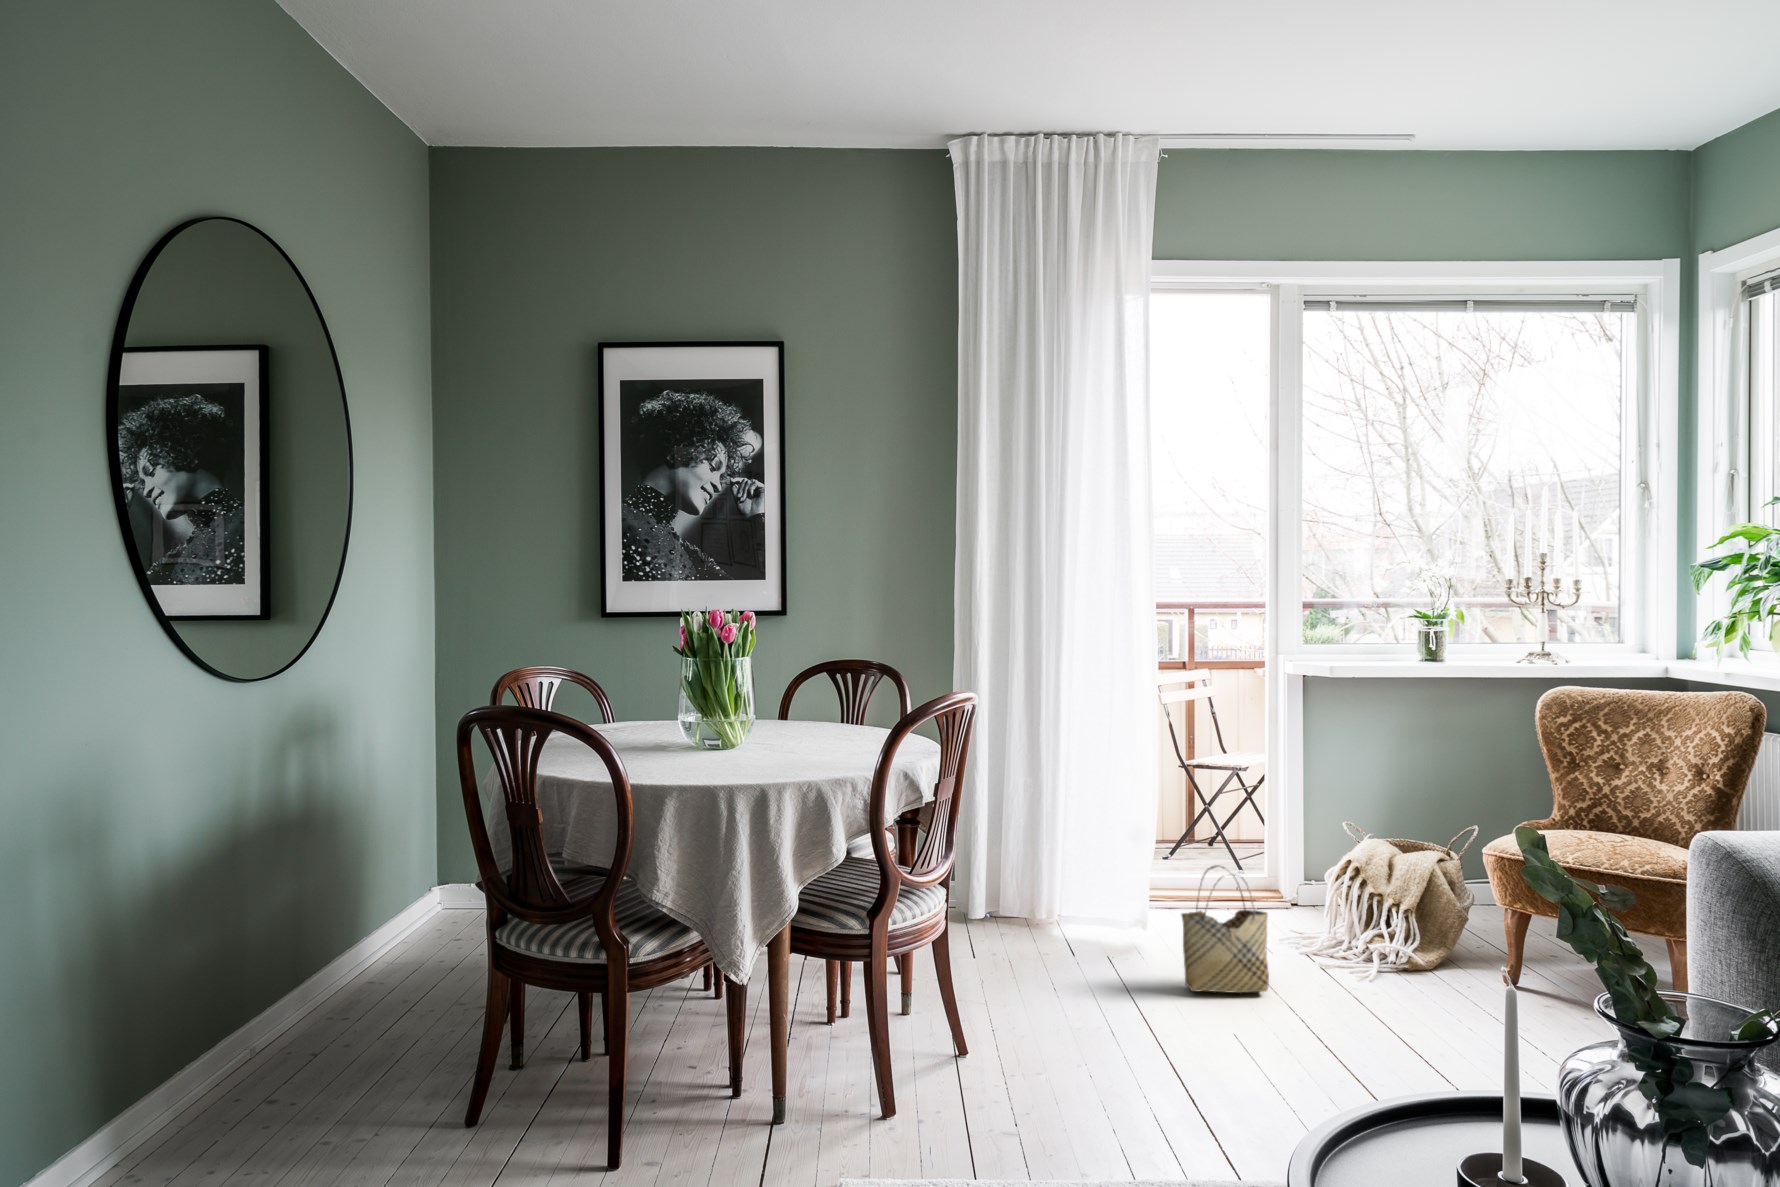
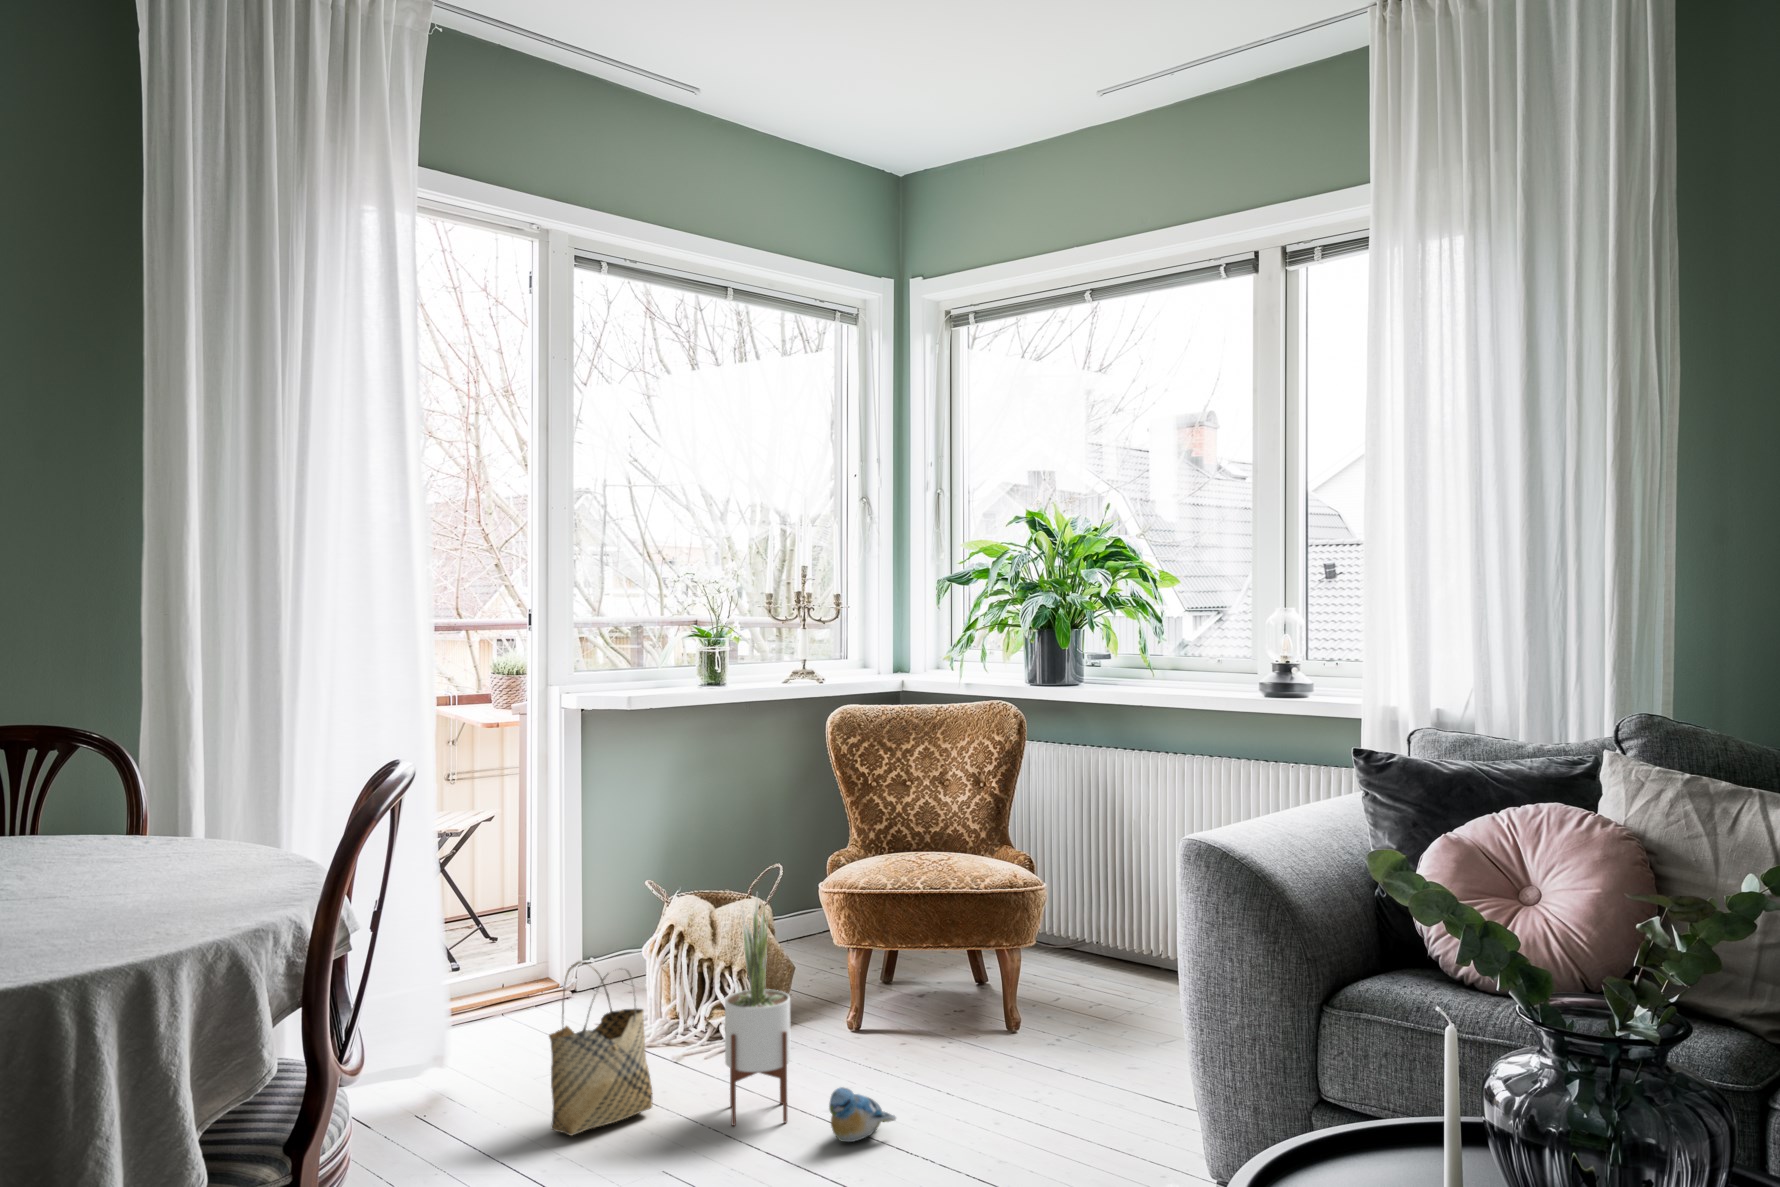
potted plant: none [1317,834,1378,1031] -> present [725,892,791,1126]
plush toy: none [1374,1009,1445,1059] -> present [829,1087,896,1142]

